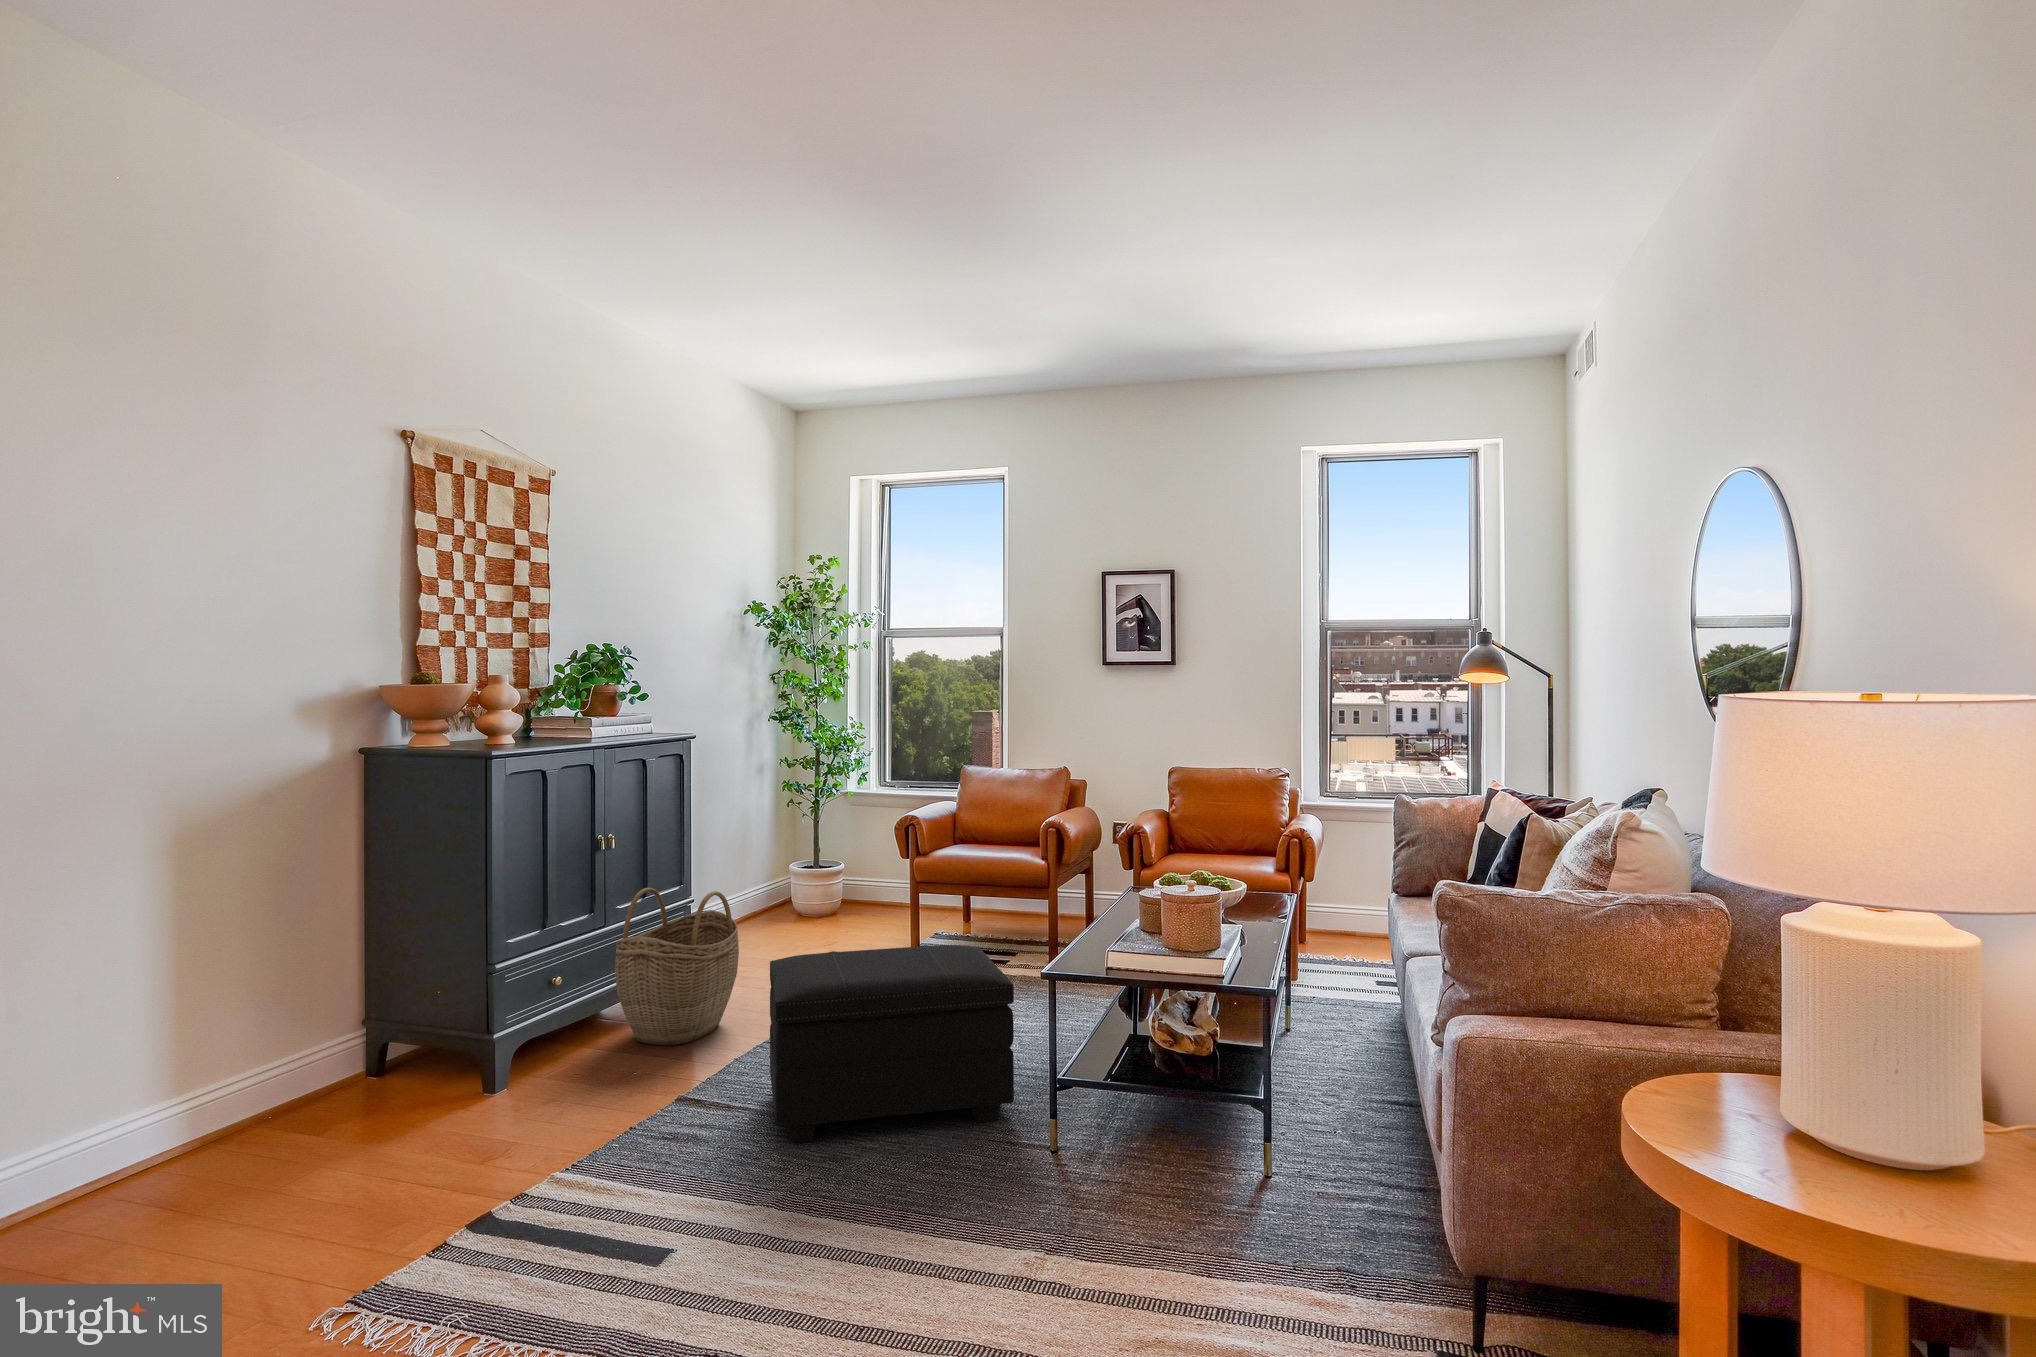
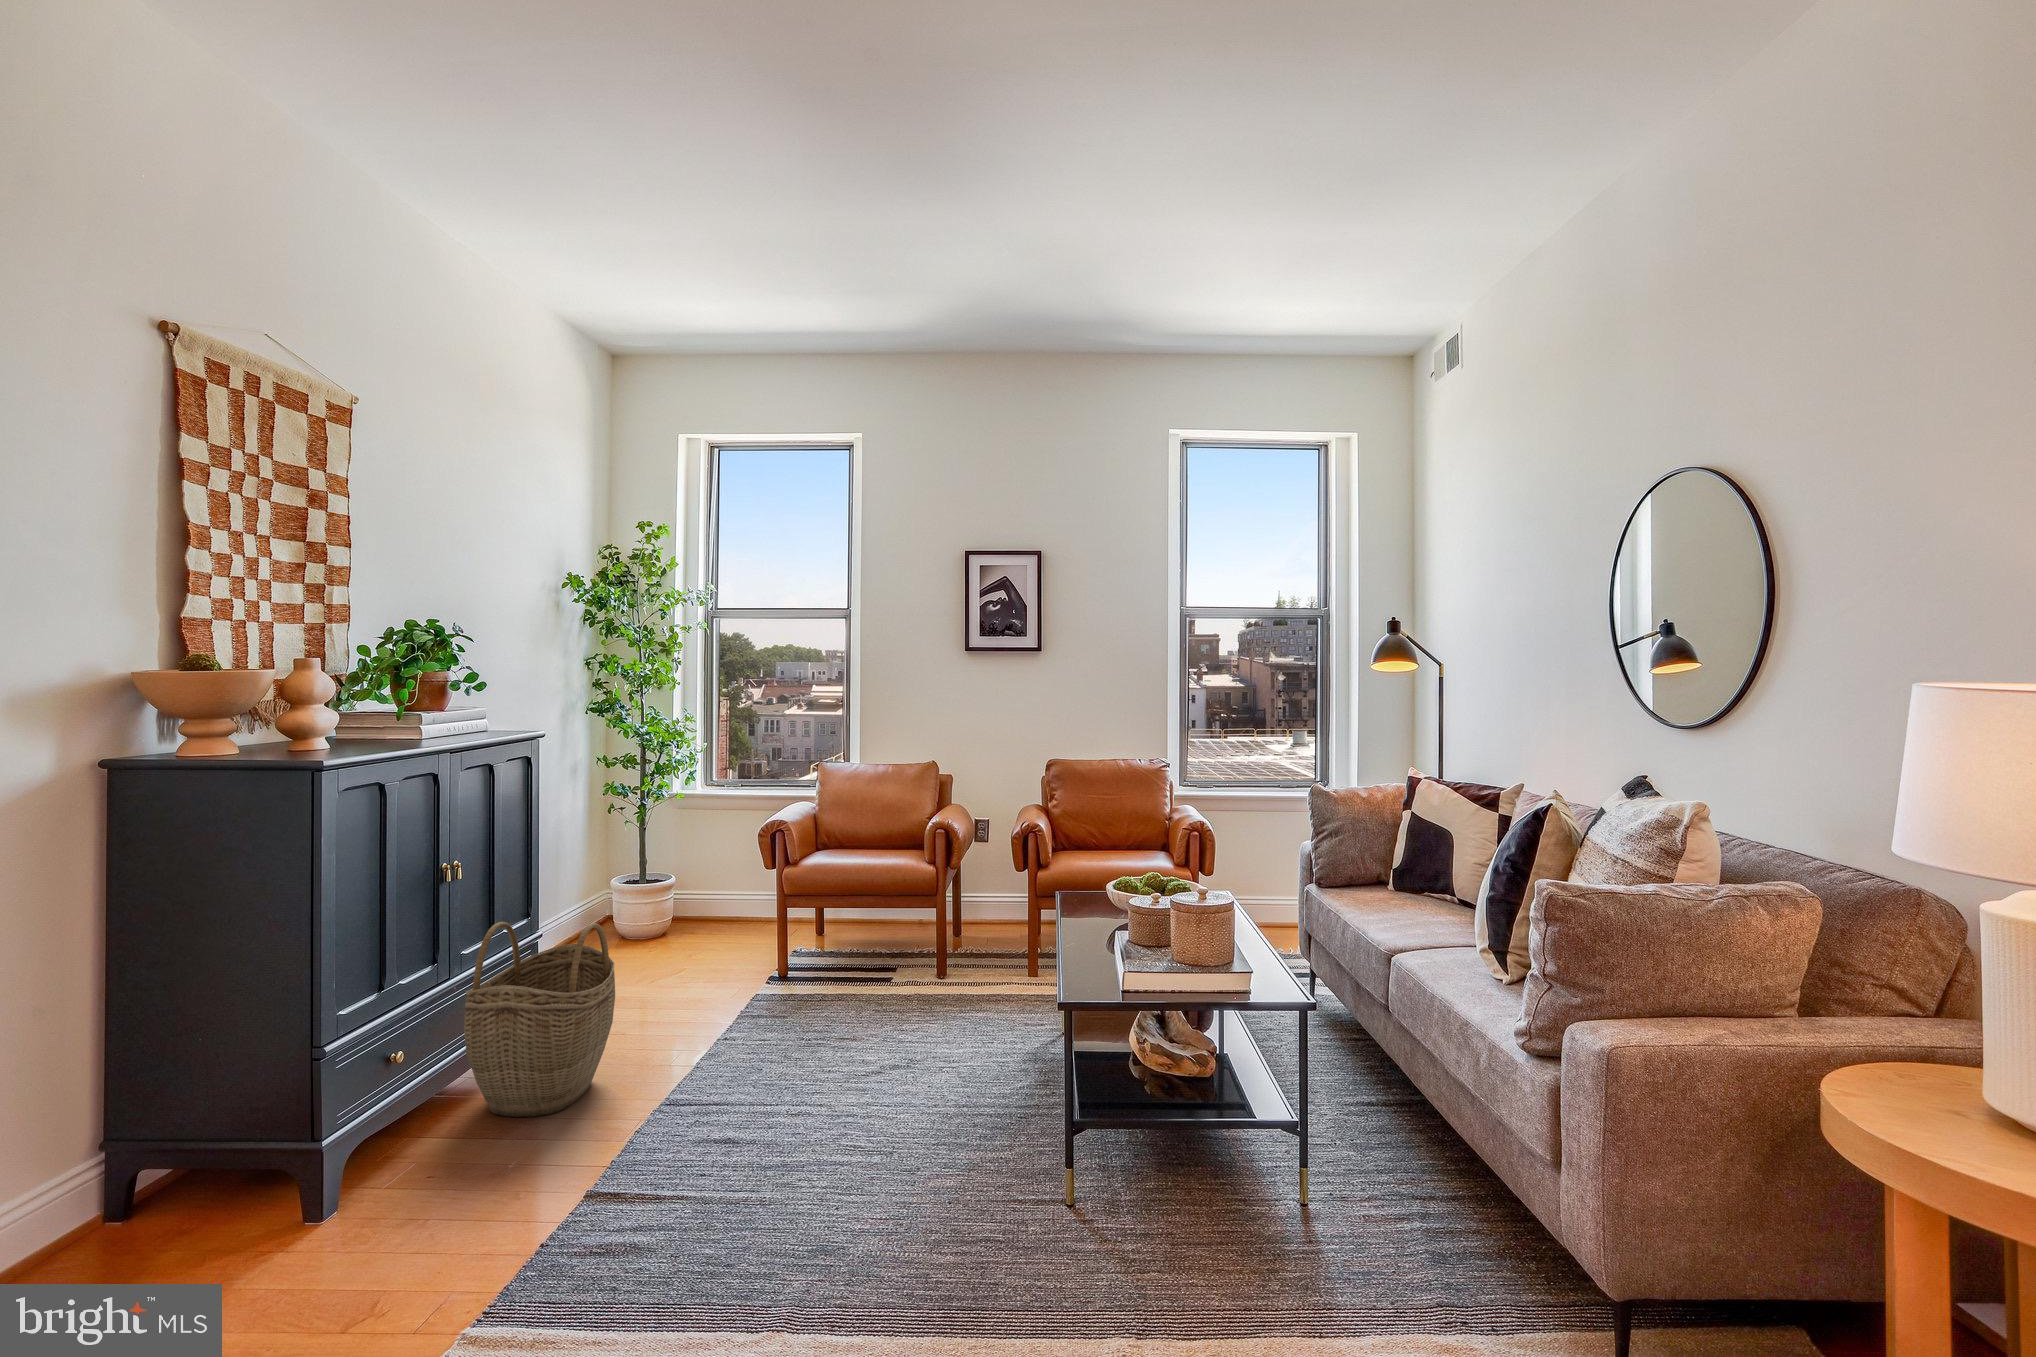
footstool: present [770,945,1014,1142] -> none [700,976,1013,1238]

